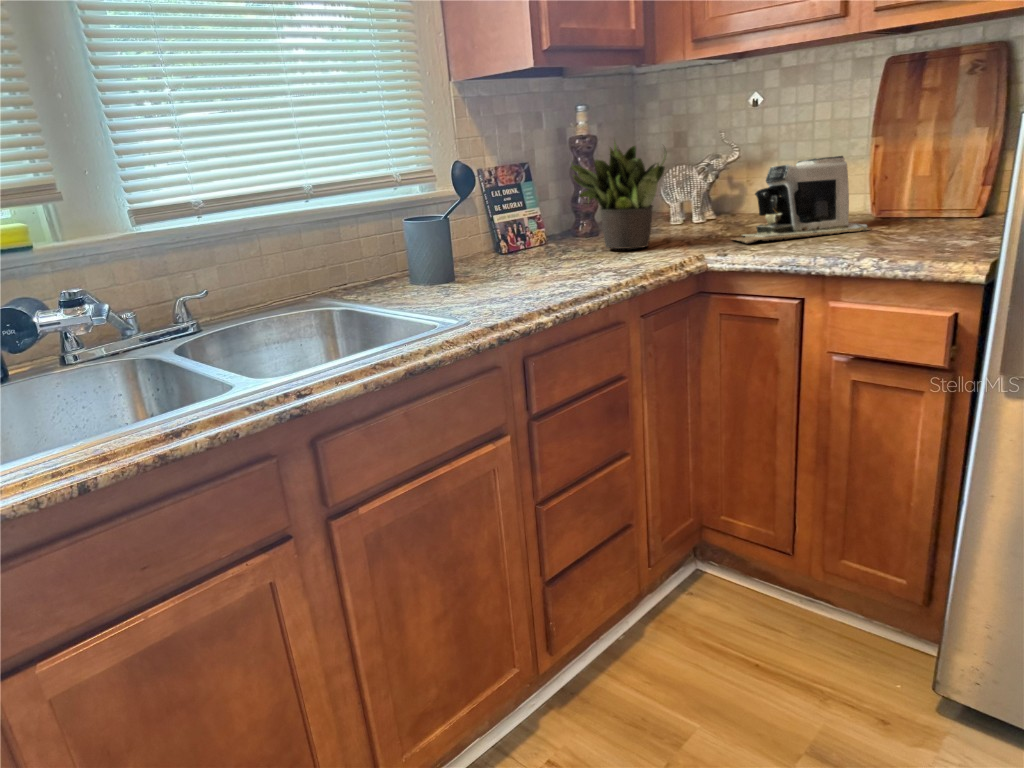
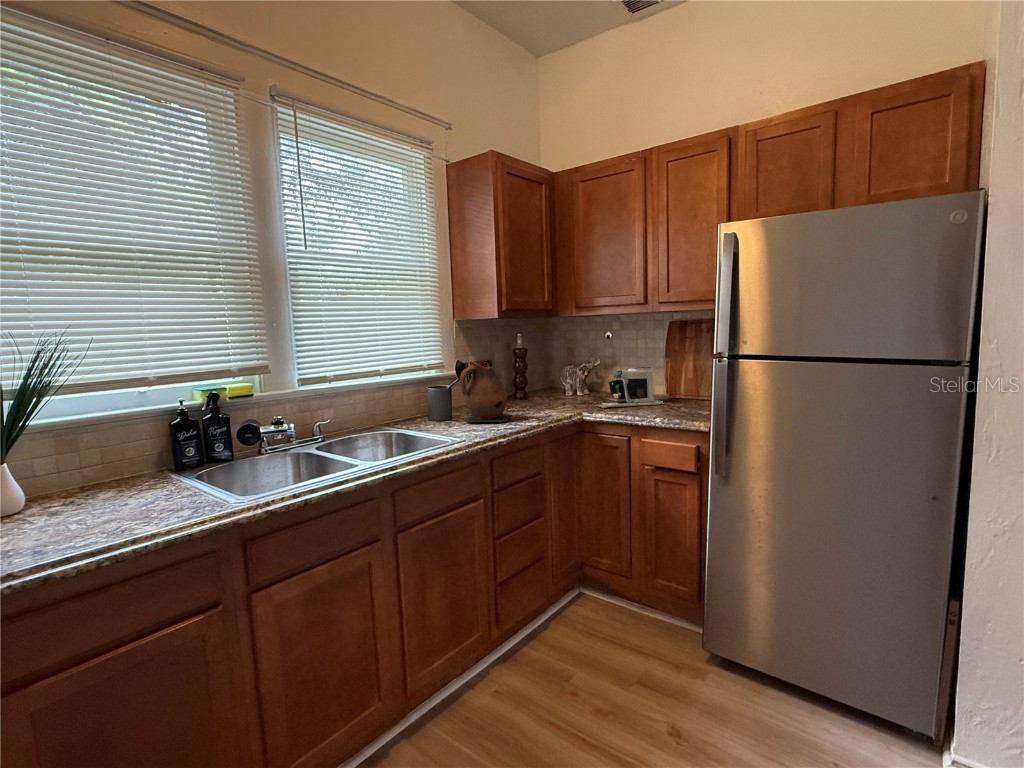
potted plant: present [571,142,667,249] -> none [515,352,563,408]
ceramic pitcher: none [459,159,567,282] -> present [460,361,512,422]

